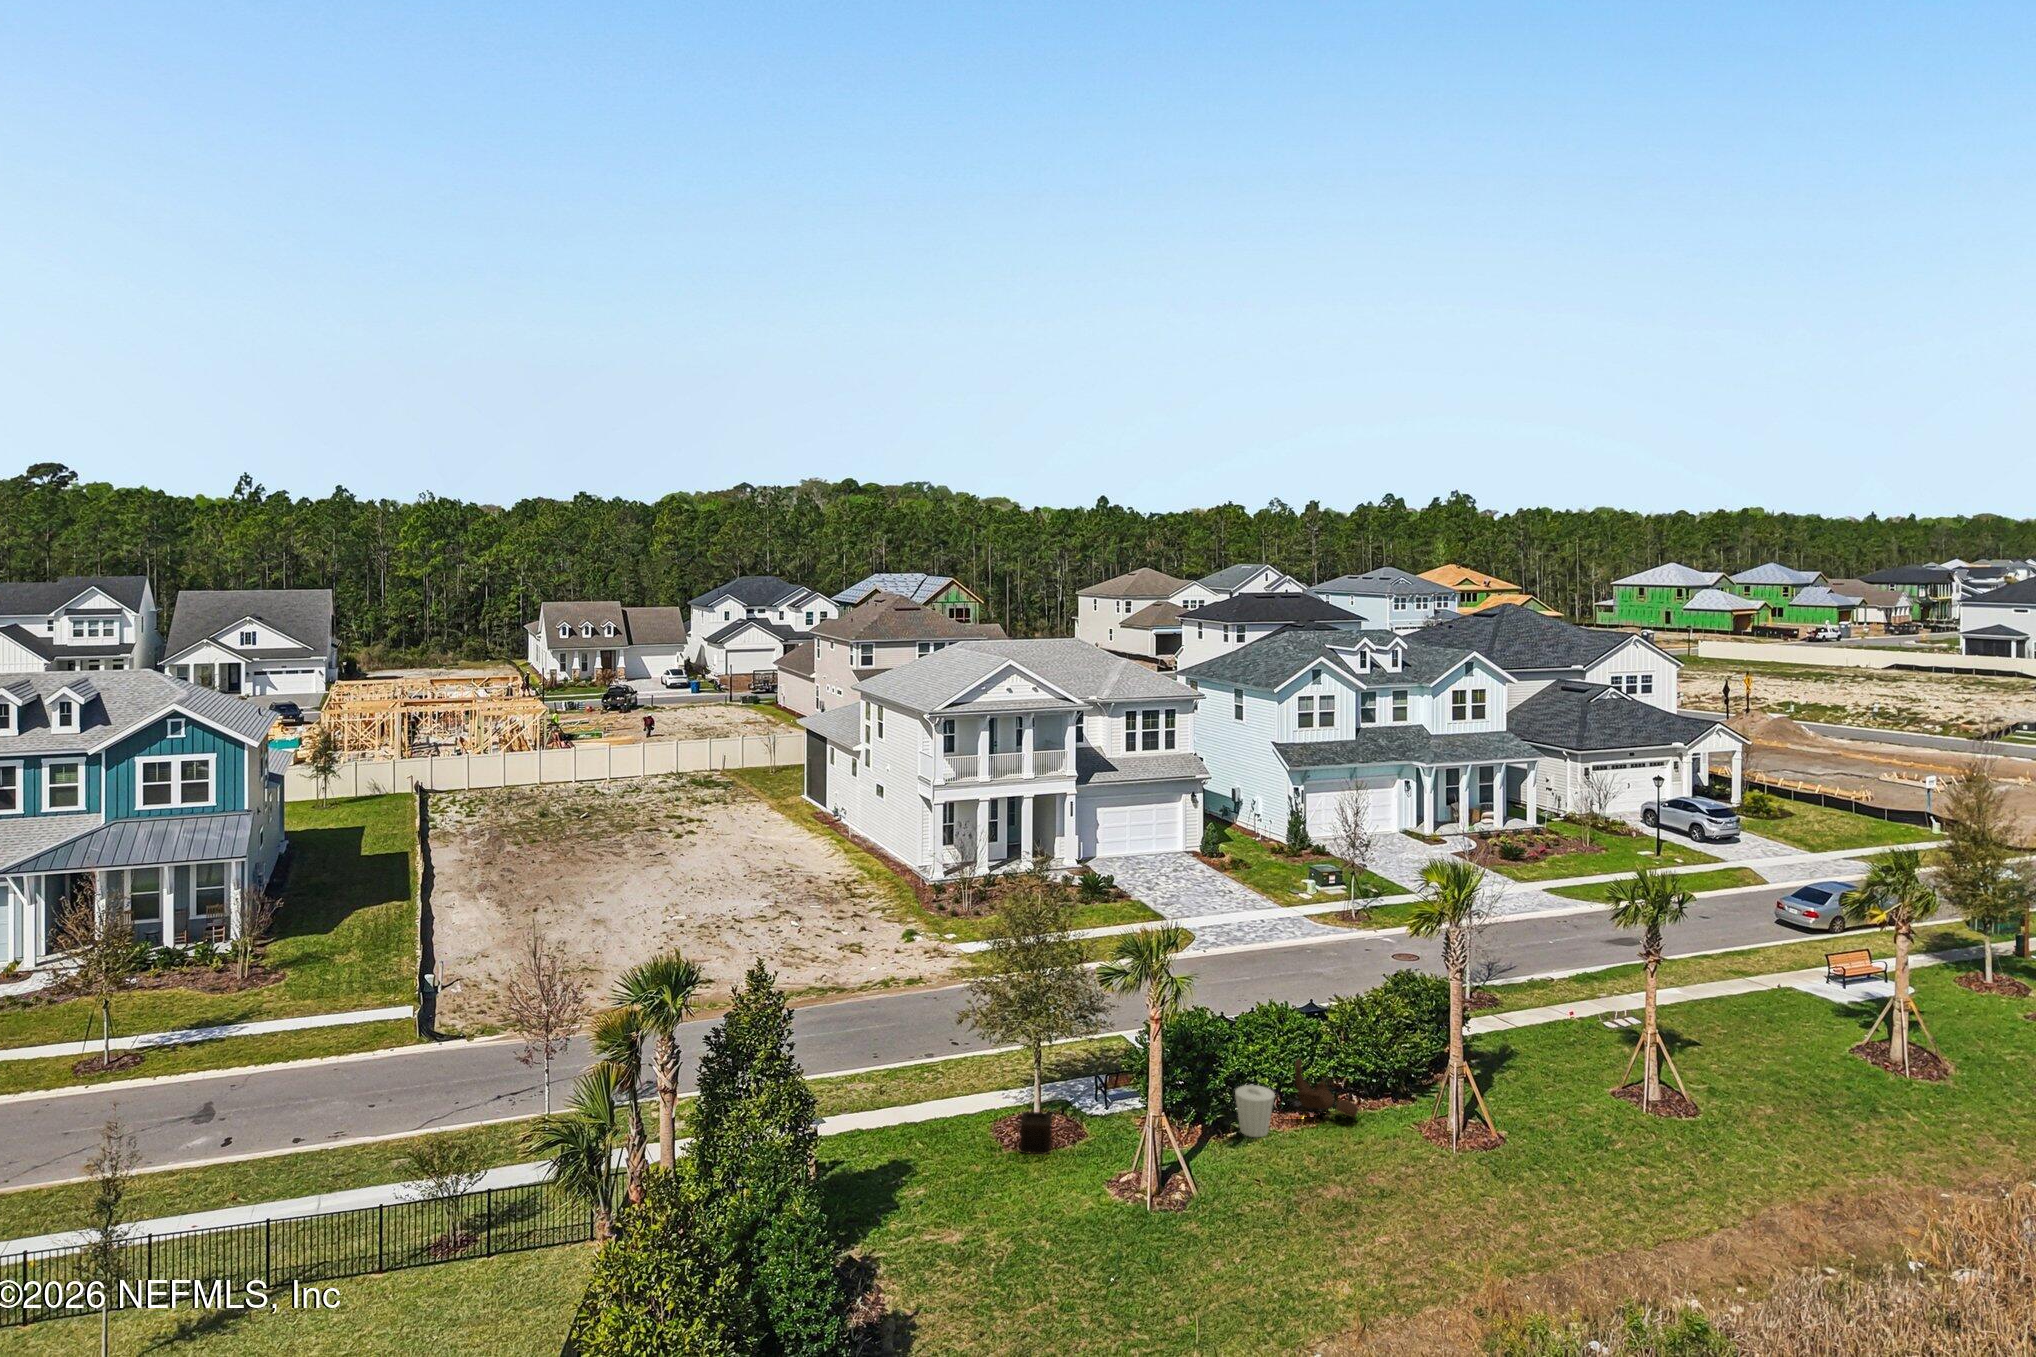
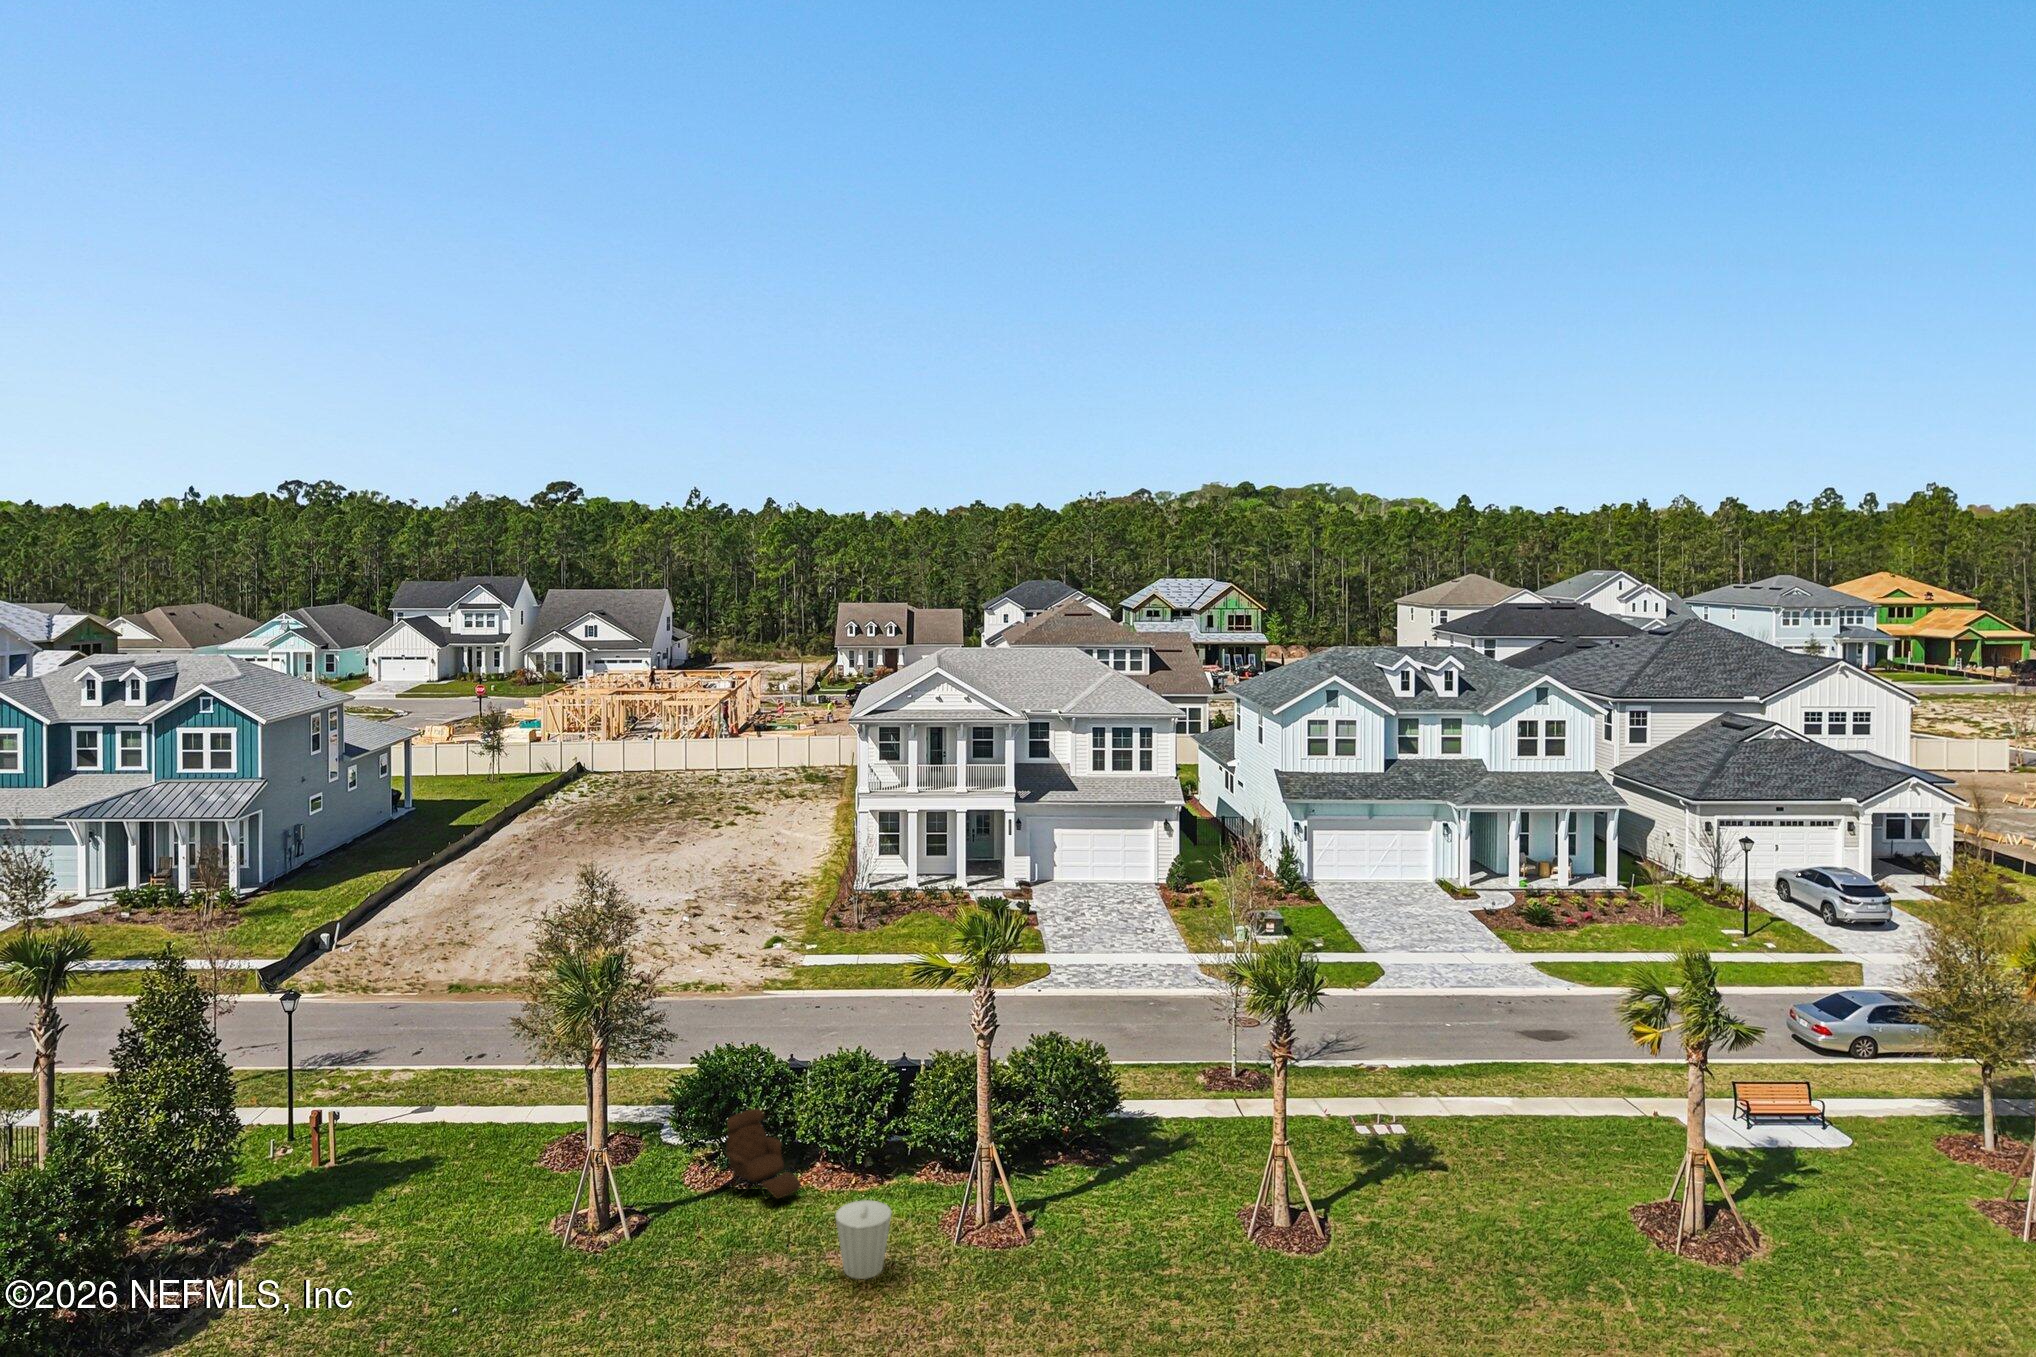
trash can: present [1235,1085,1275,1137] -> present [836,1200,891,1279]
wooden crate: present [1020,1111,1052,1154] -> none [387,1126,442,1180]

